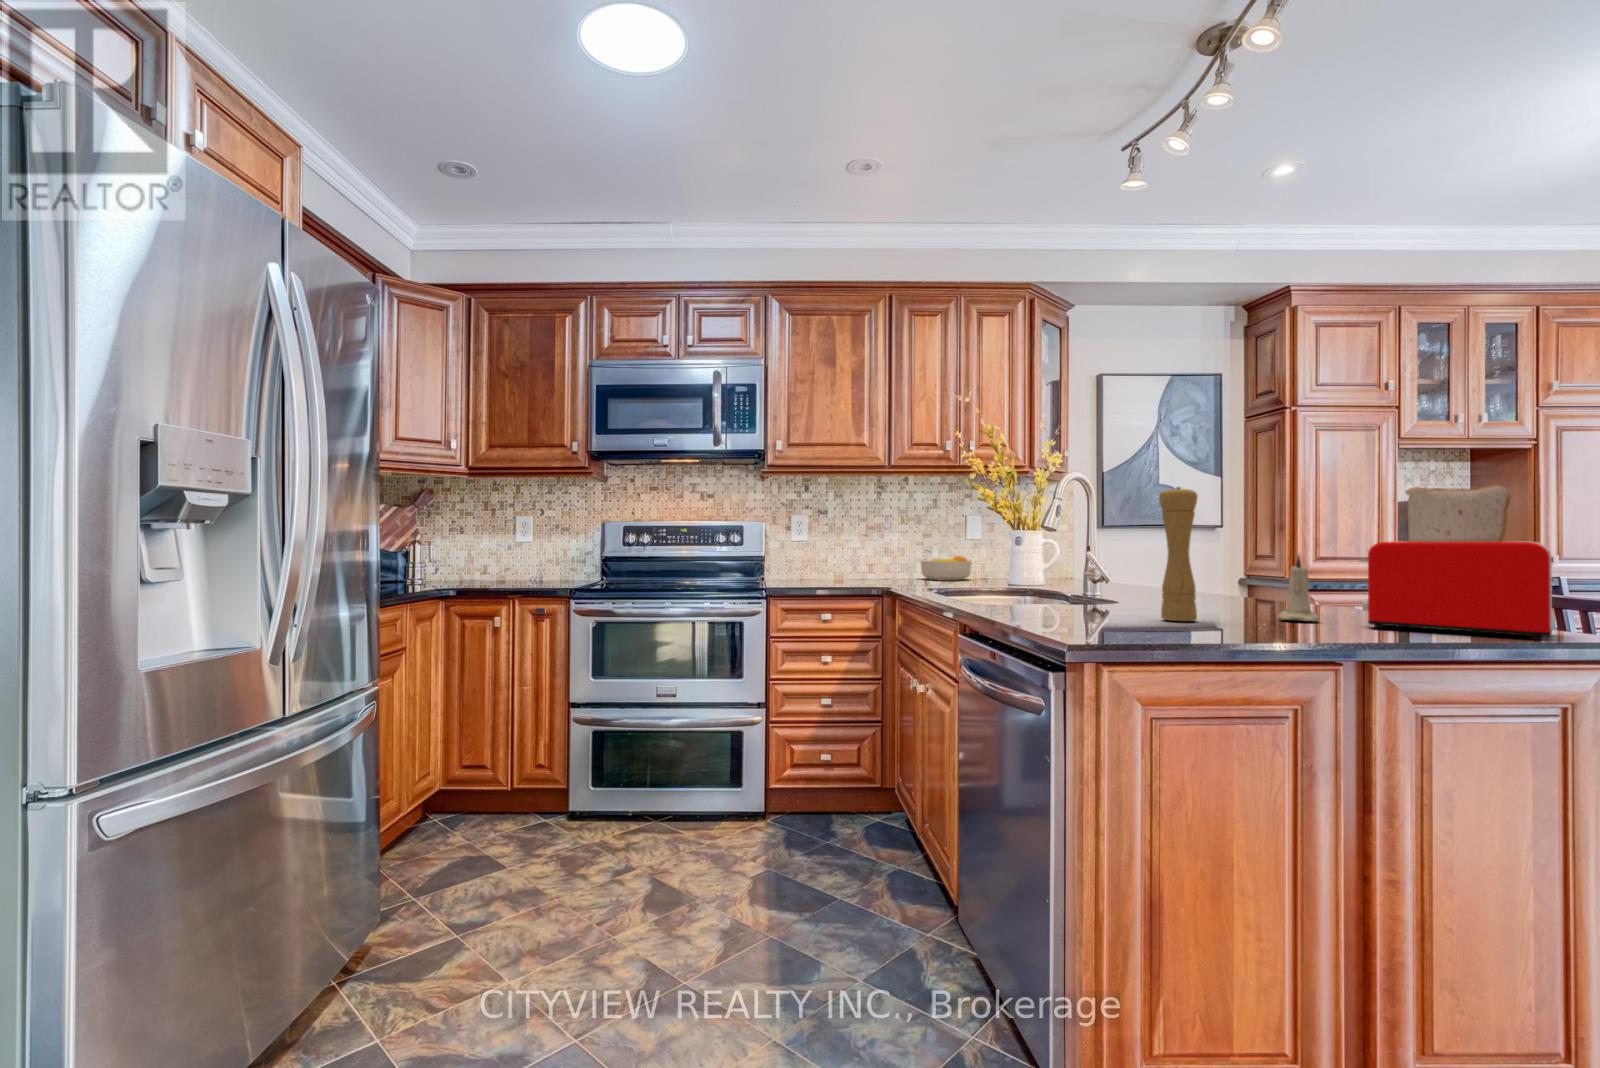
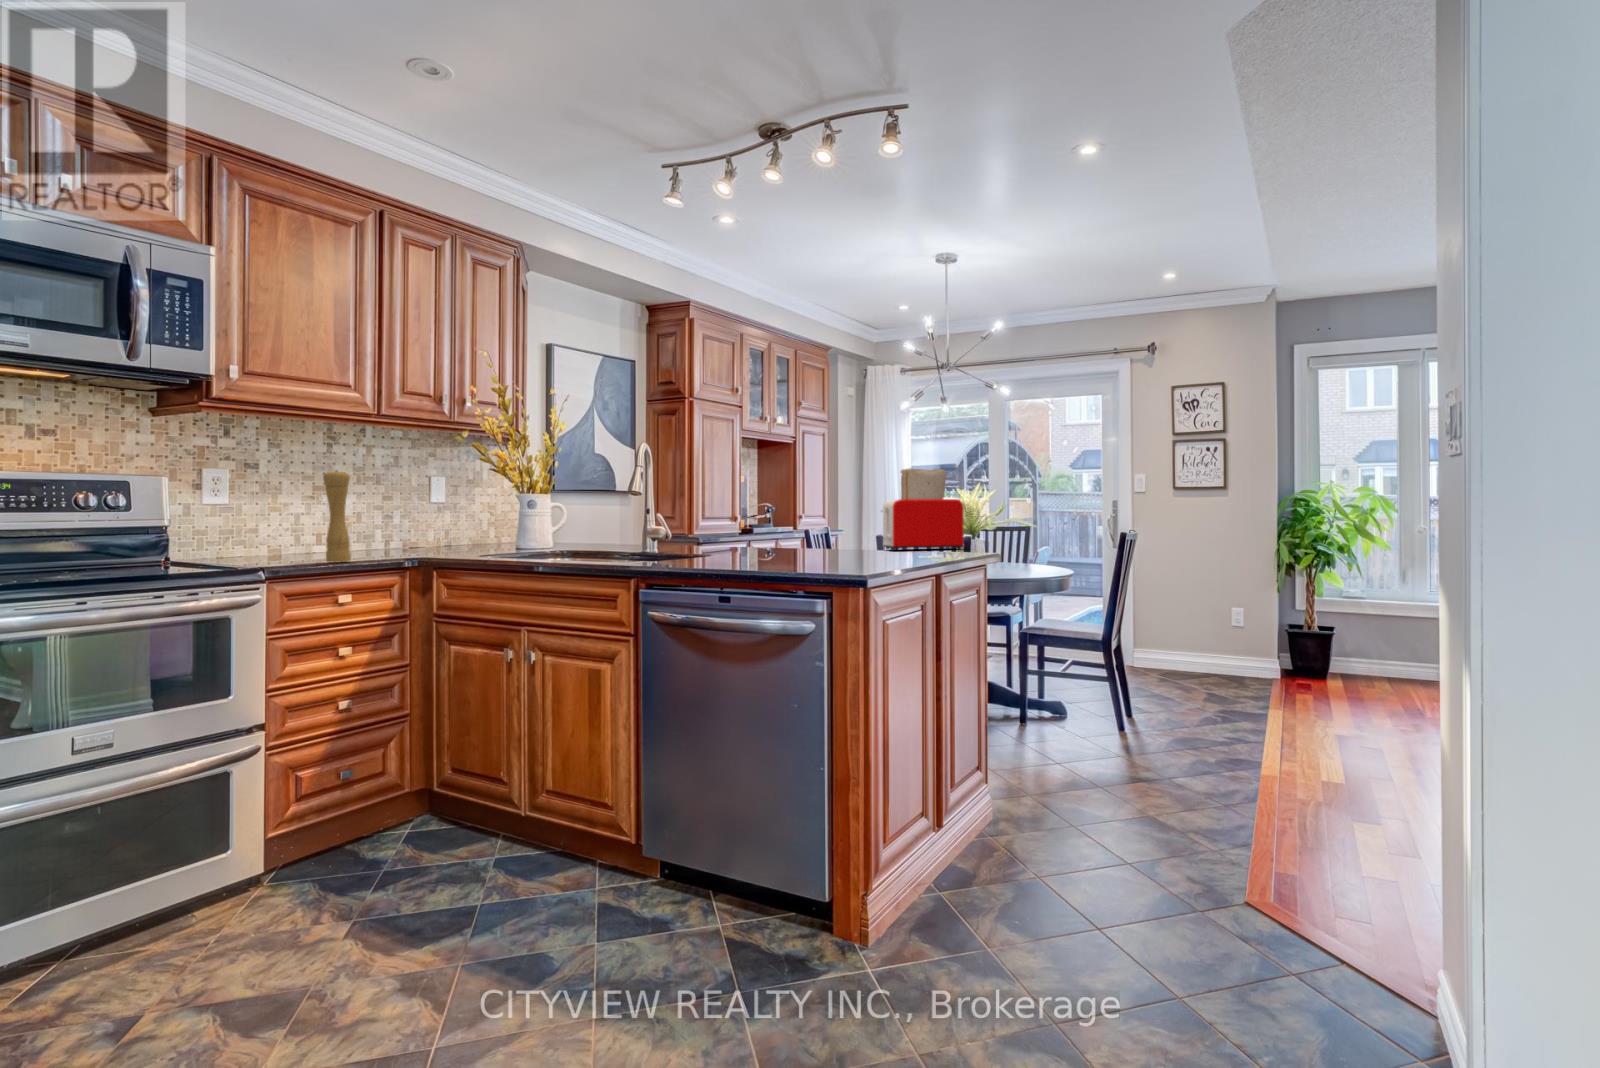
pepper mill: present [1159,487,1197,621] -> present [323,470,351,562]
candle: present [1278,555,1319,621] -> none [840,507,863,551]
fruit bowl: present [921,556,972,581] -> none [370,519,447,552]

